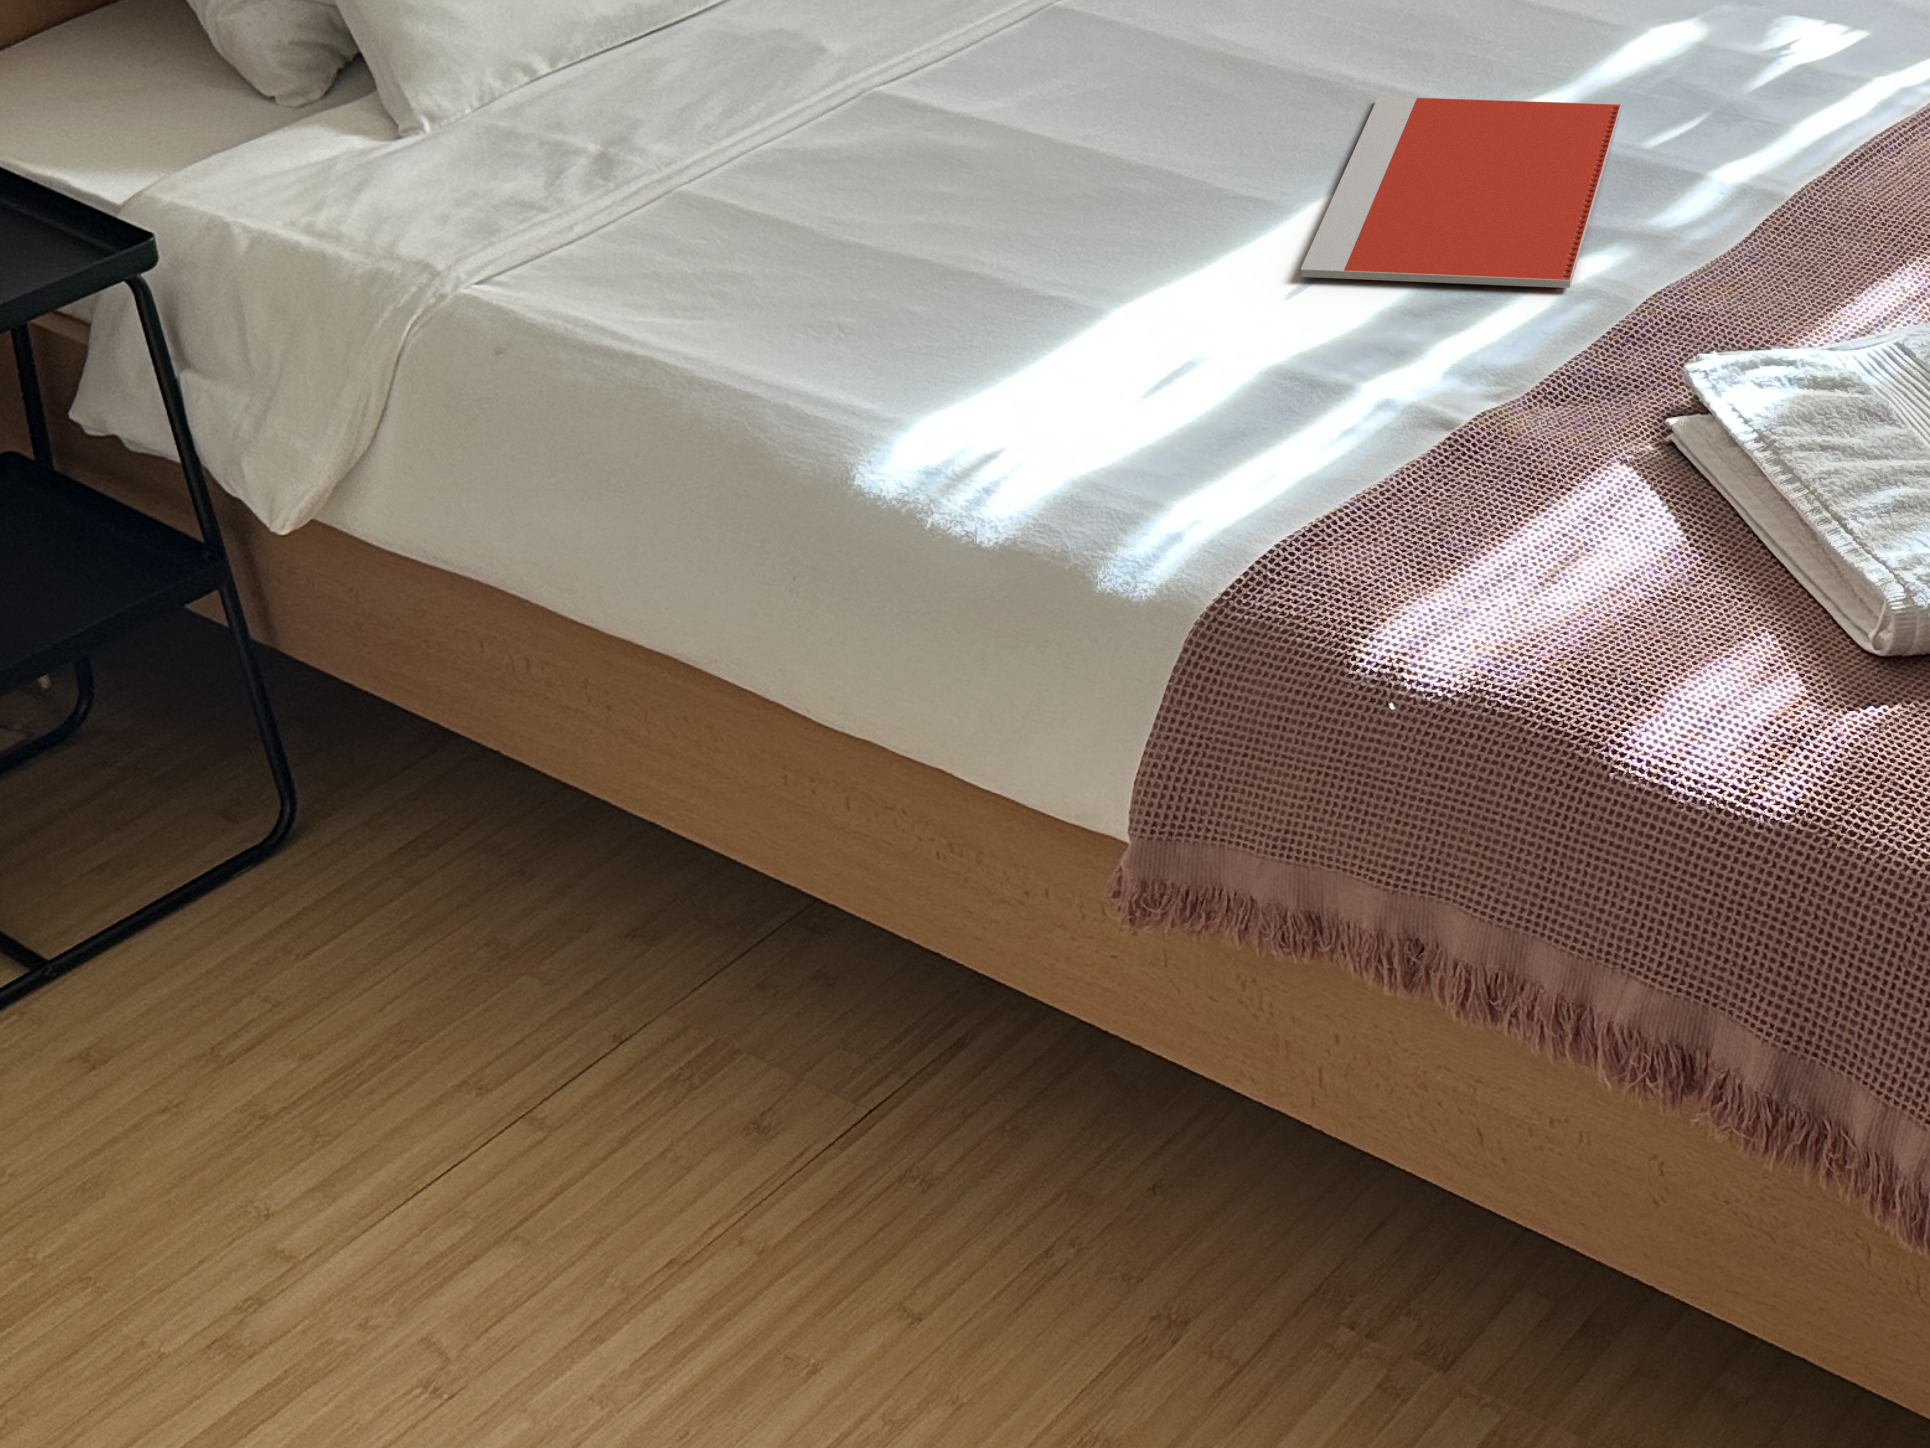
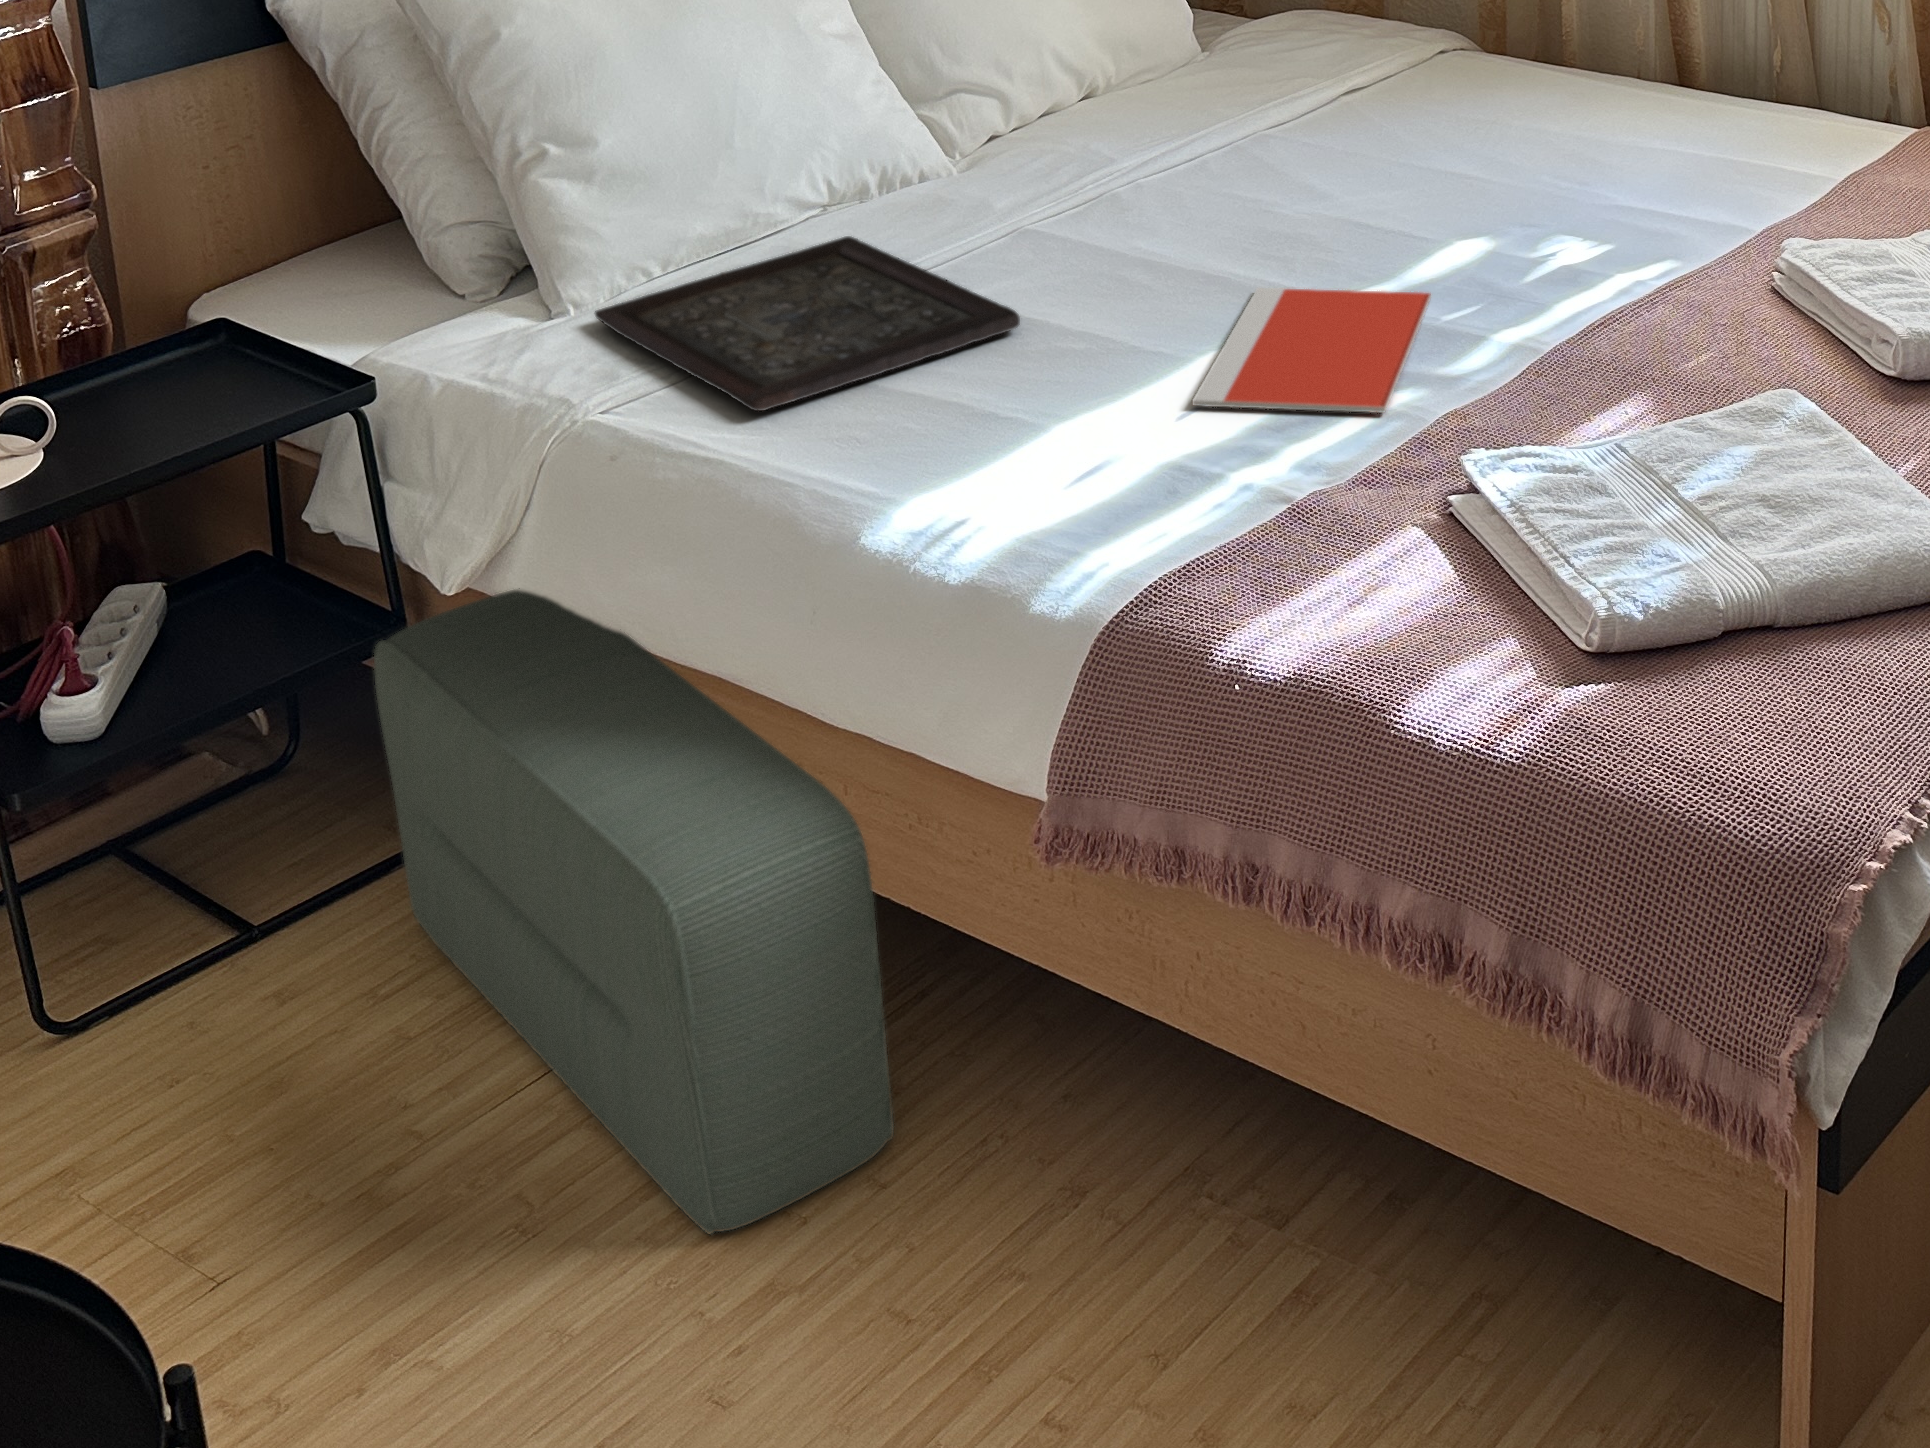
tray: none [455,17,1052,285] -> present [595,236,1020,411]
pouf: none [183,511,927,1383] -> present [374,588,894,1234]

